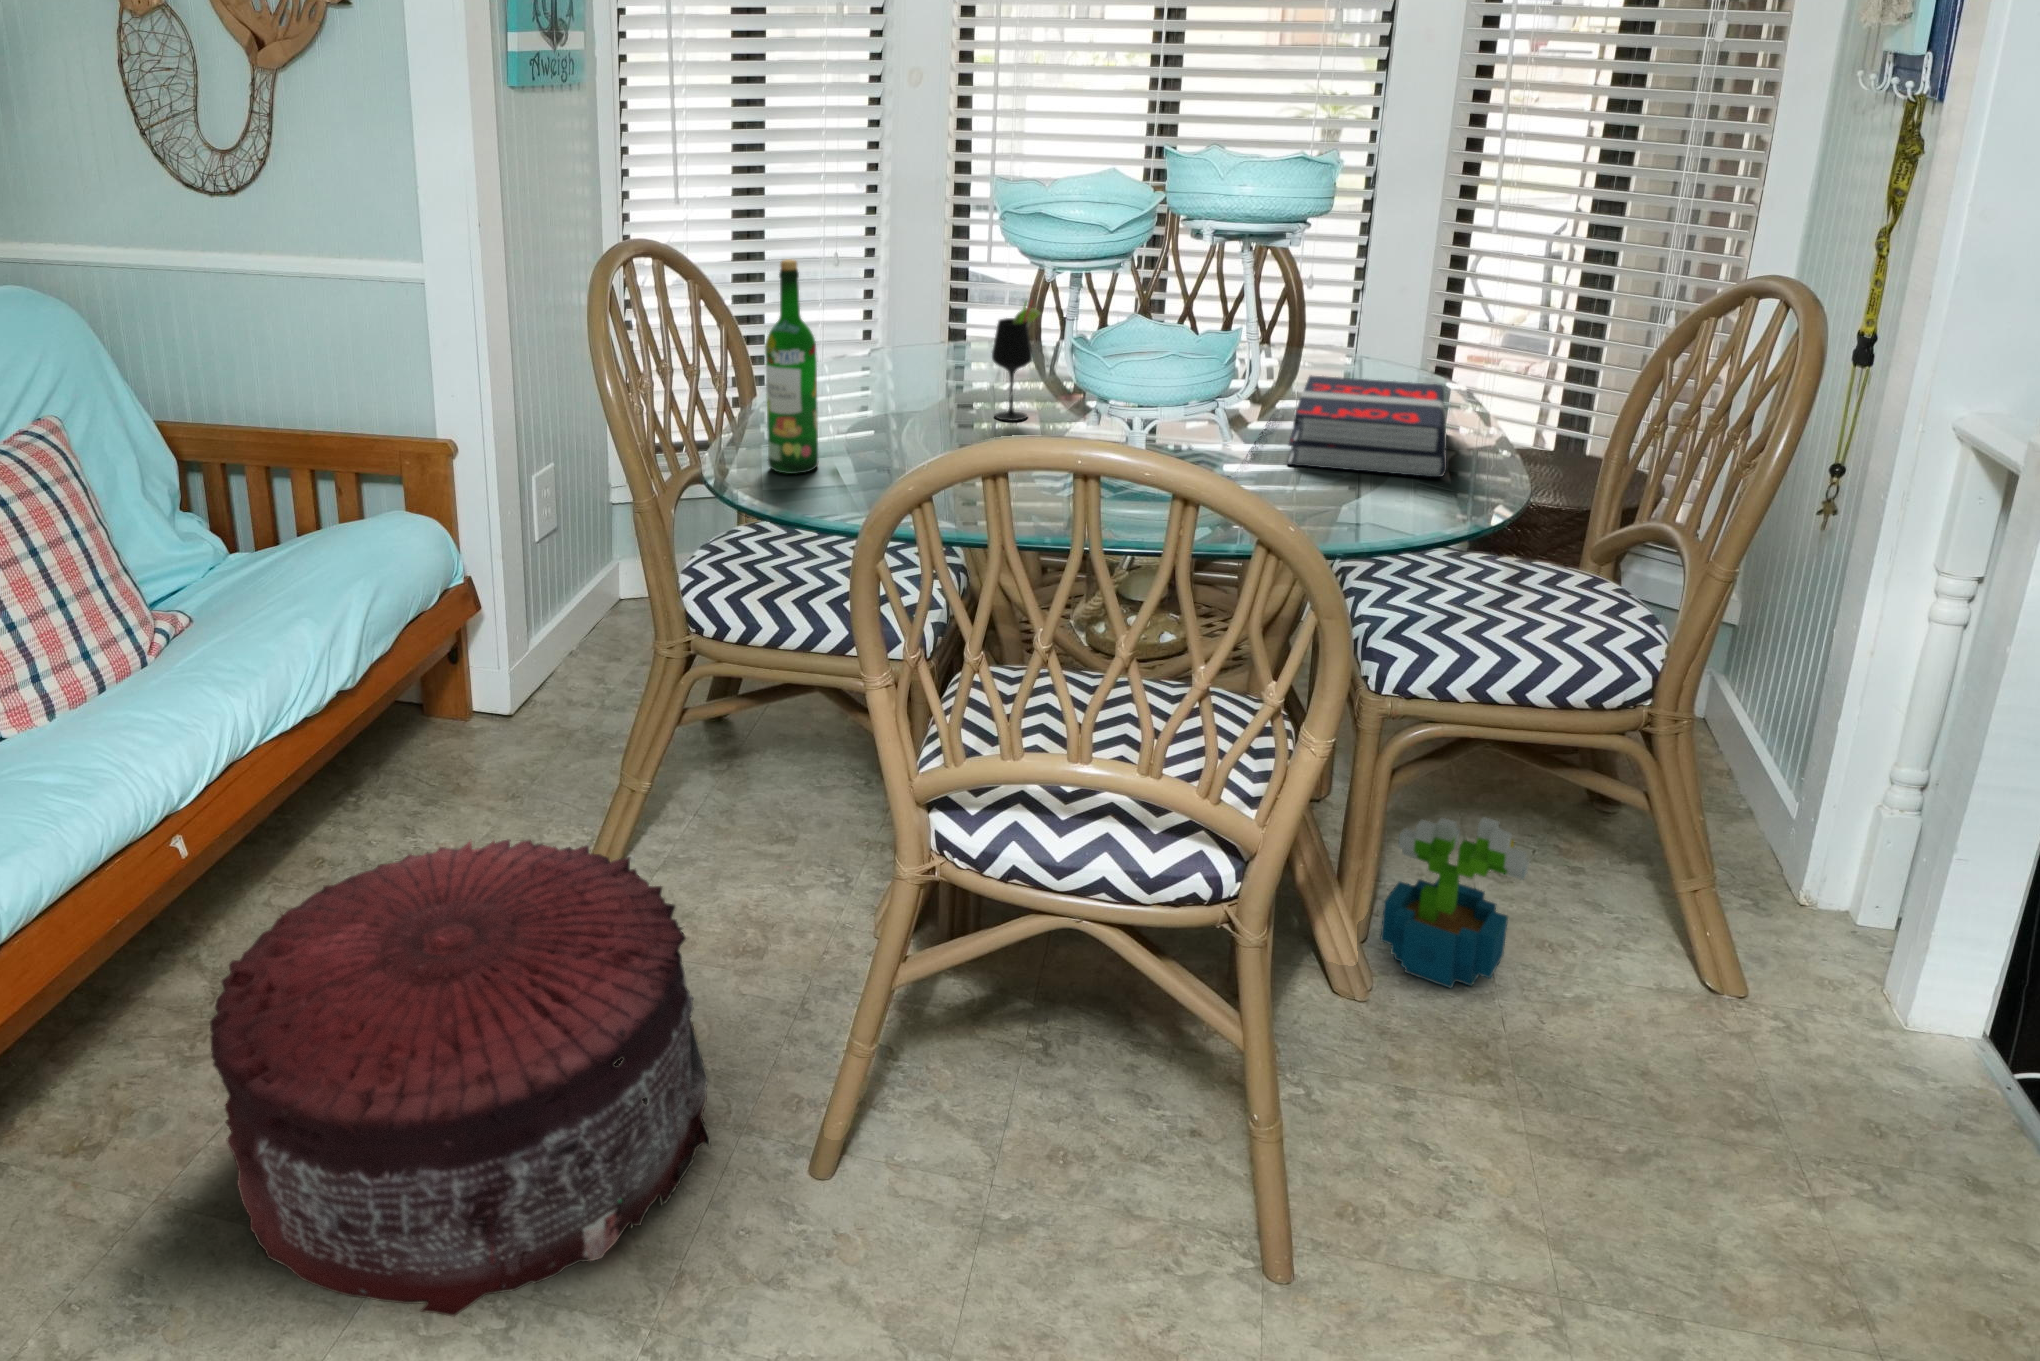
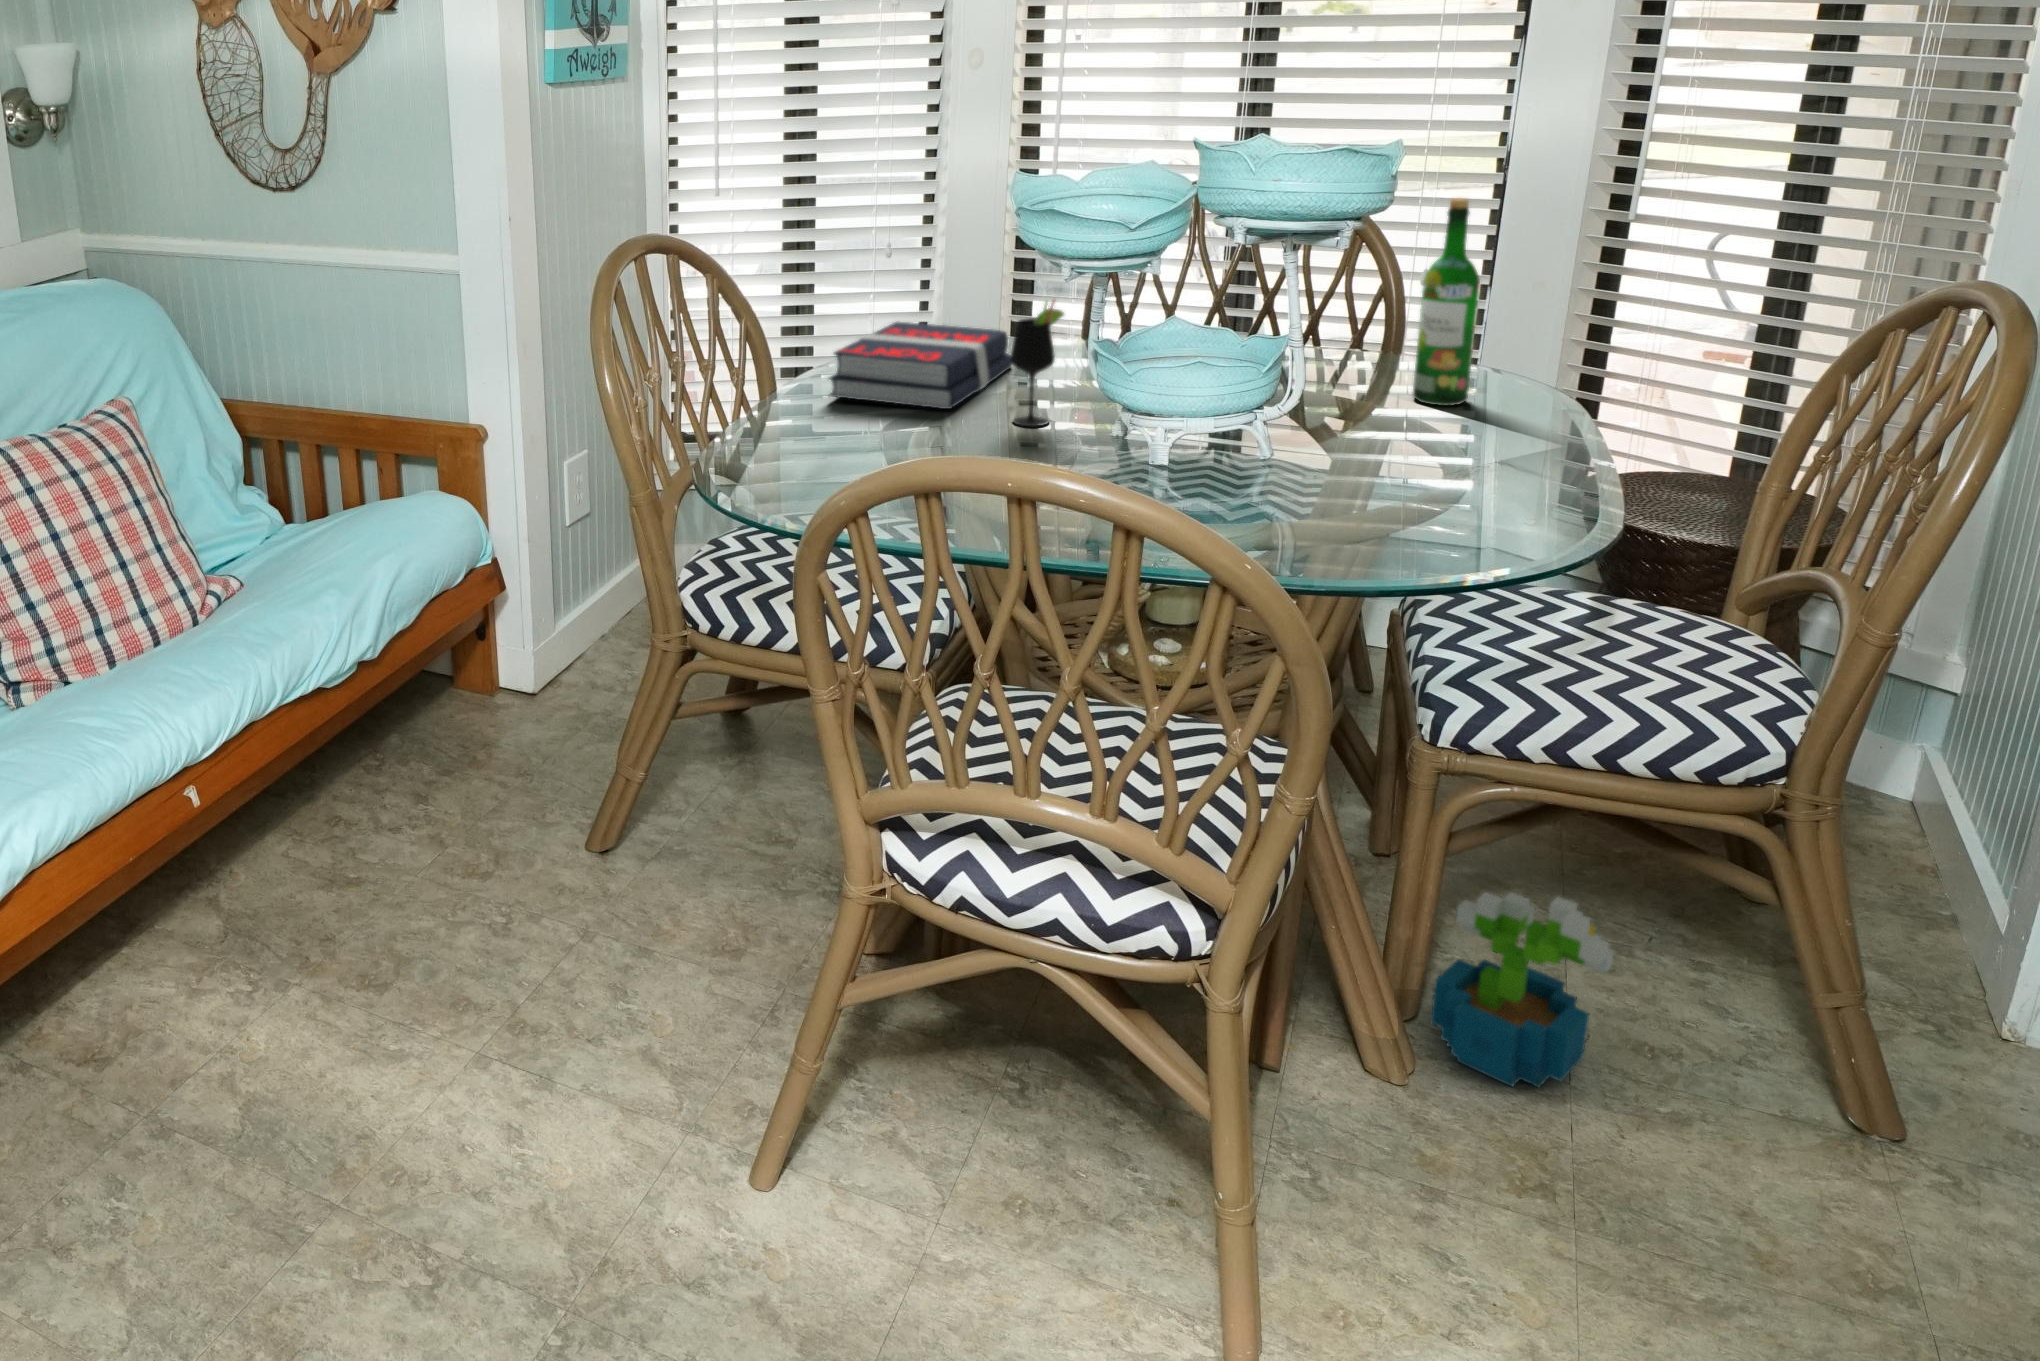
wine bottle: present [765,259,818,474] -> present [1413,198,1480,406]
book: present [1287,375,1447,477] -> present [829,322,1012,409]
pouf: present [210,840,710,1317] -> none [197,815,658,1266]

